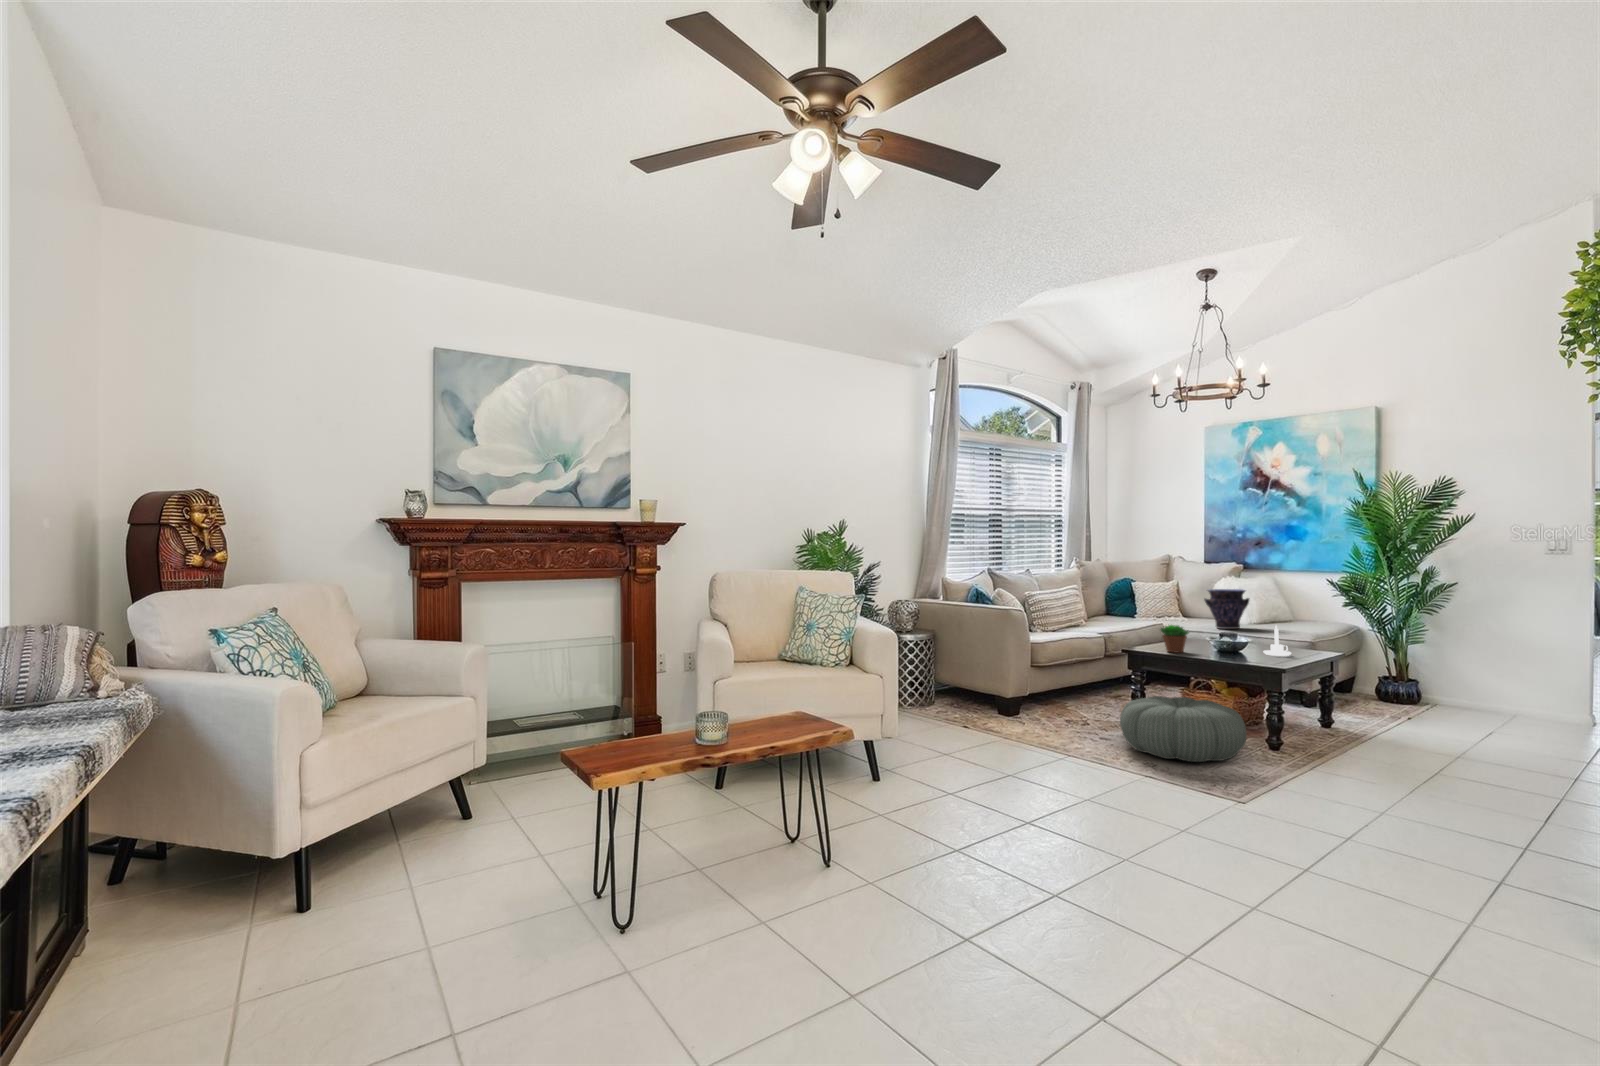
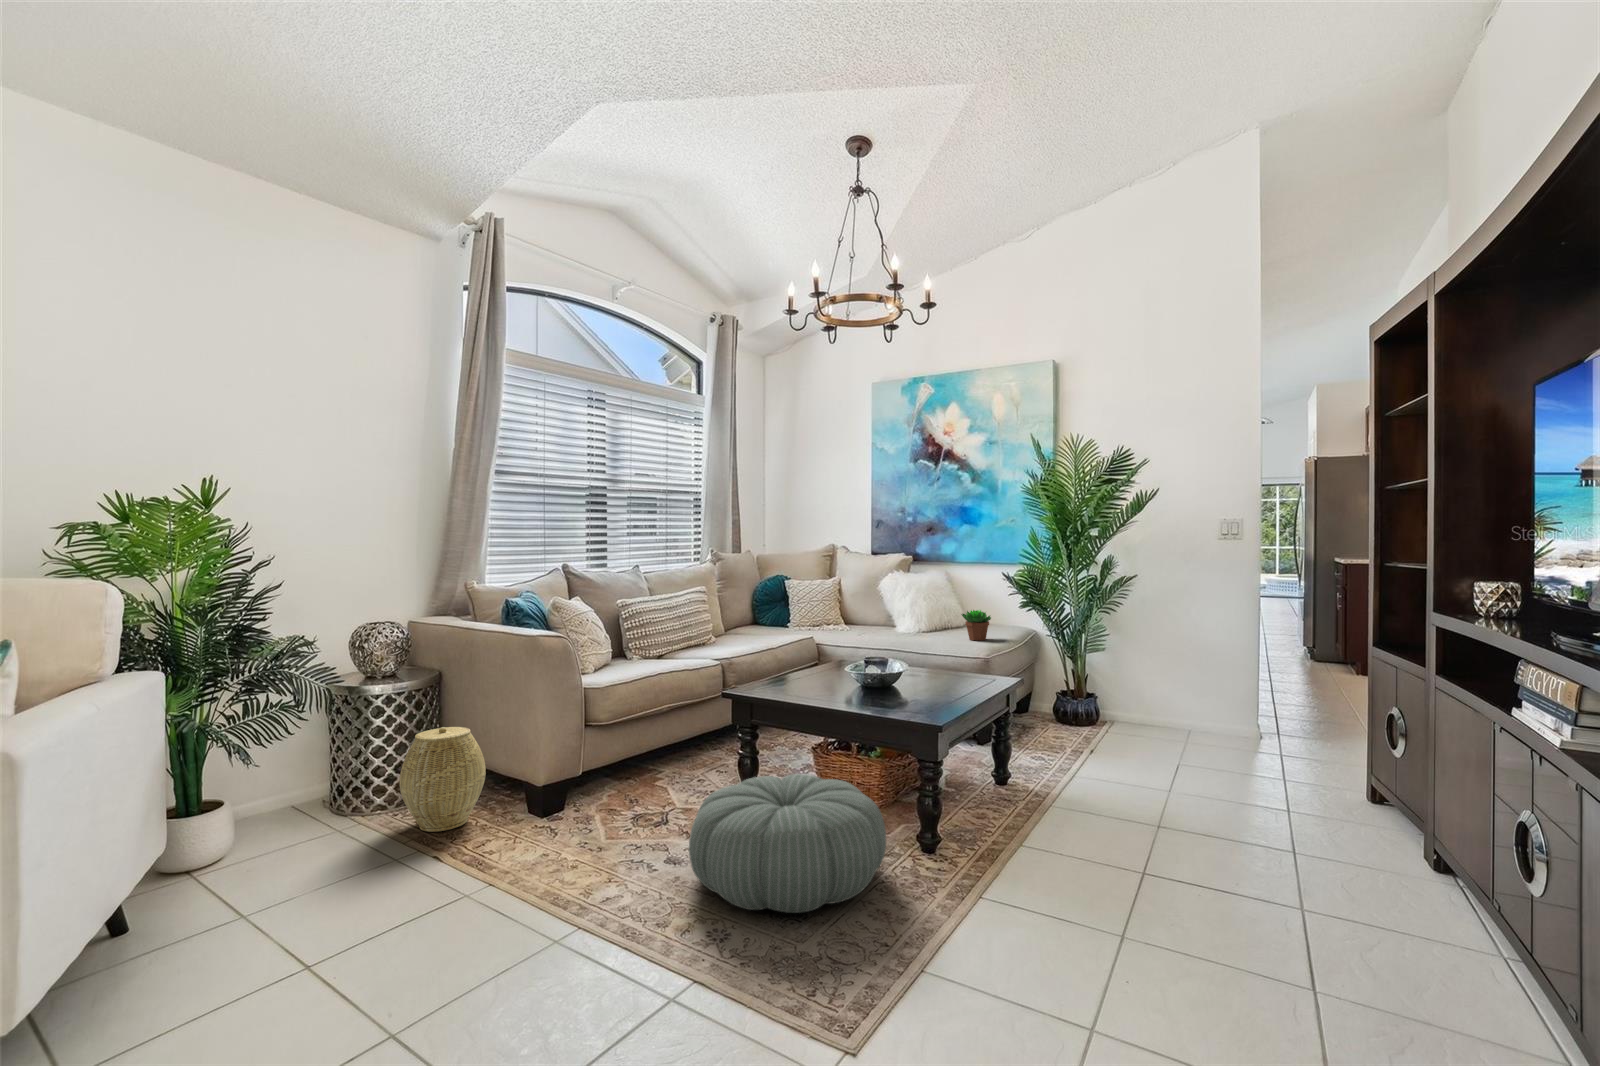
vase: present [1204,589,1249,629] -> none [866,587,918,640]
succulent plant: present [1161,625,1189,653] -> present [961,610,991,641]
candle holder: present [1263,626,1291,656] -> none [921,642,957,690]
woven basket: none [931,660,976,716] -> present [400,727,486,832]

